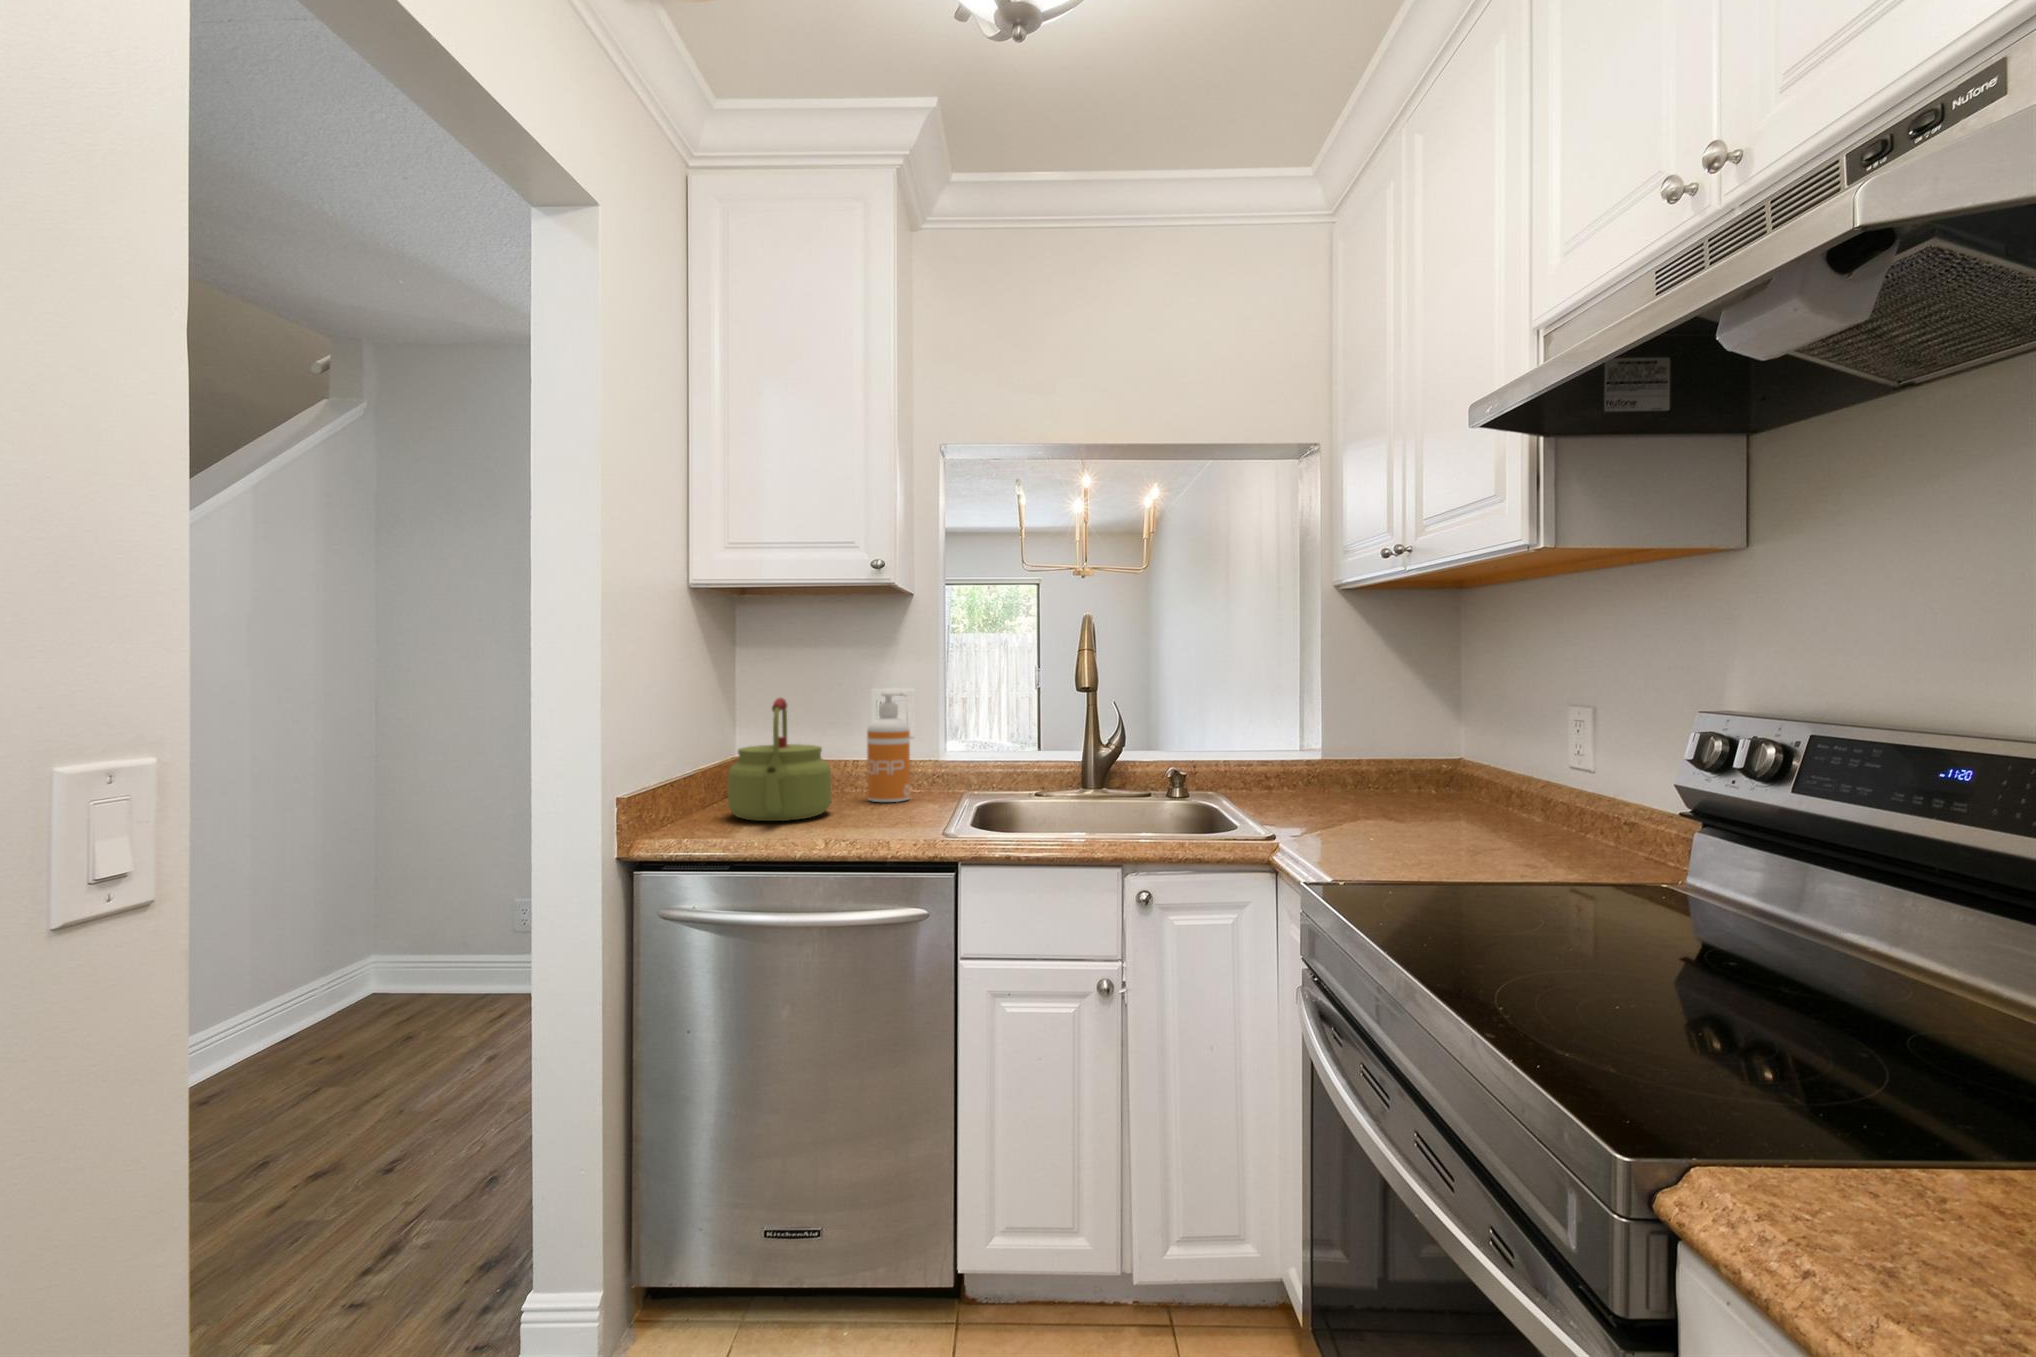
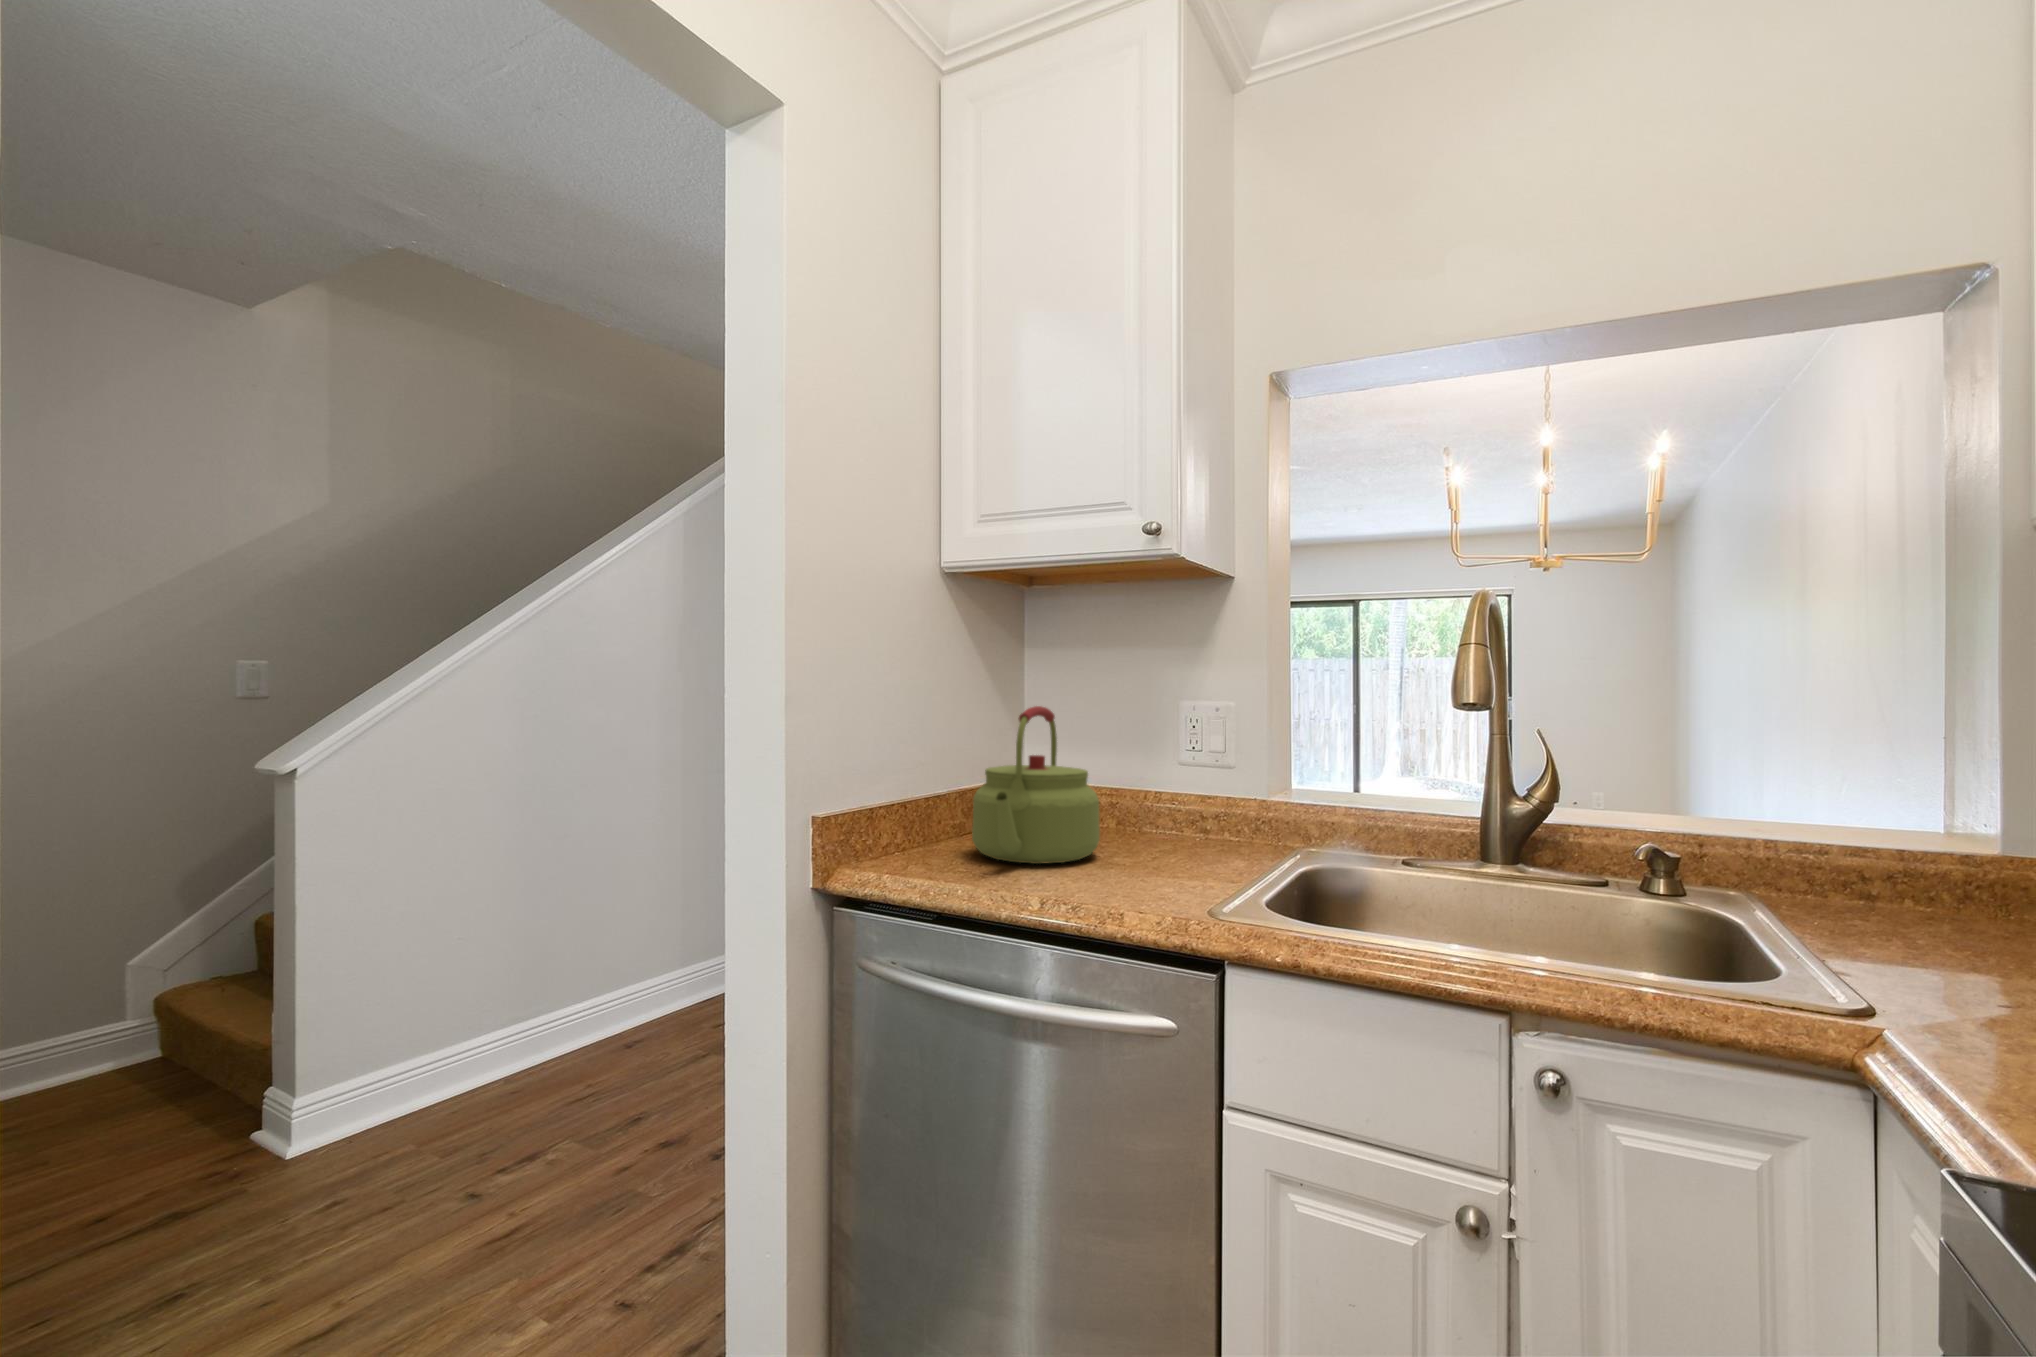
soap dispenser: present [867,693,910,802] -> none [1161,706,1219,852]

